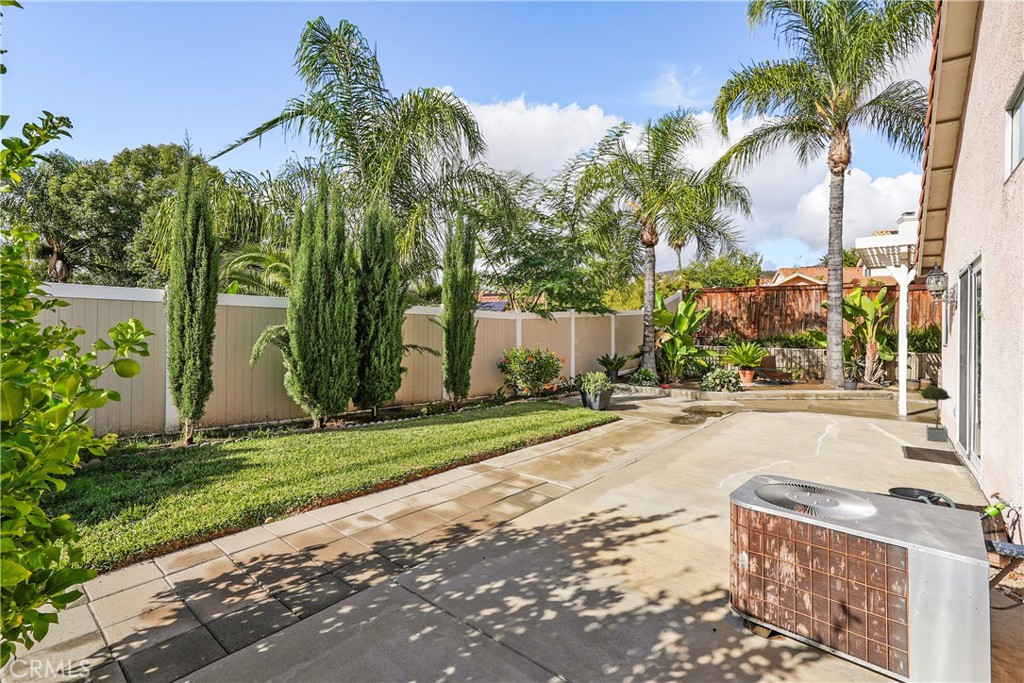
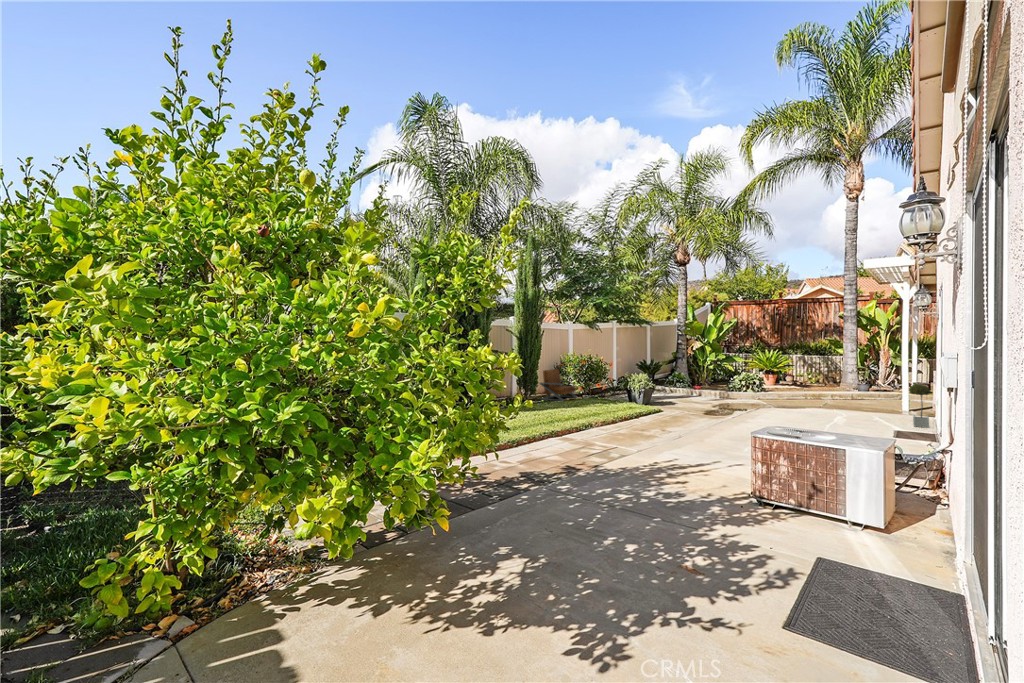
lounge chair: present [754,355,795,386] -> present [539,369,577,401]

